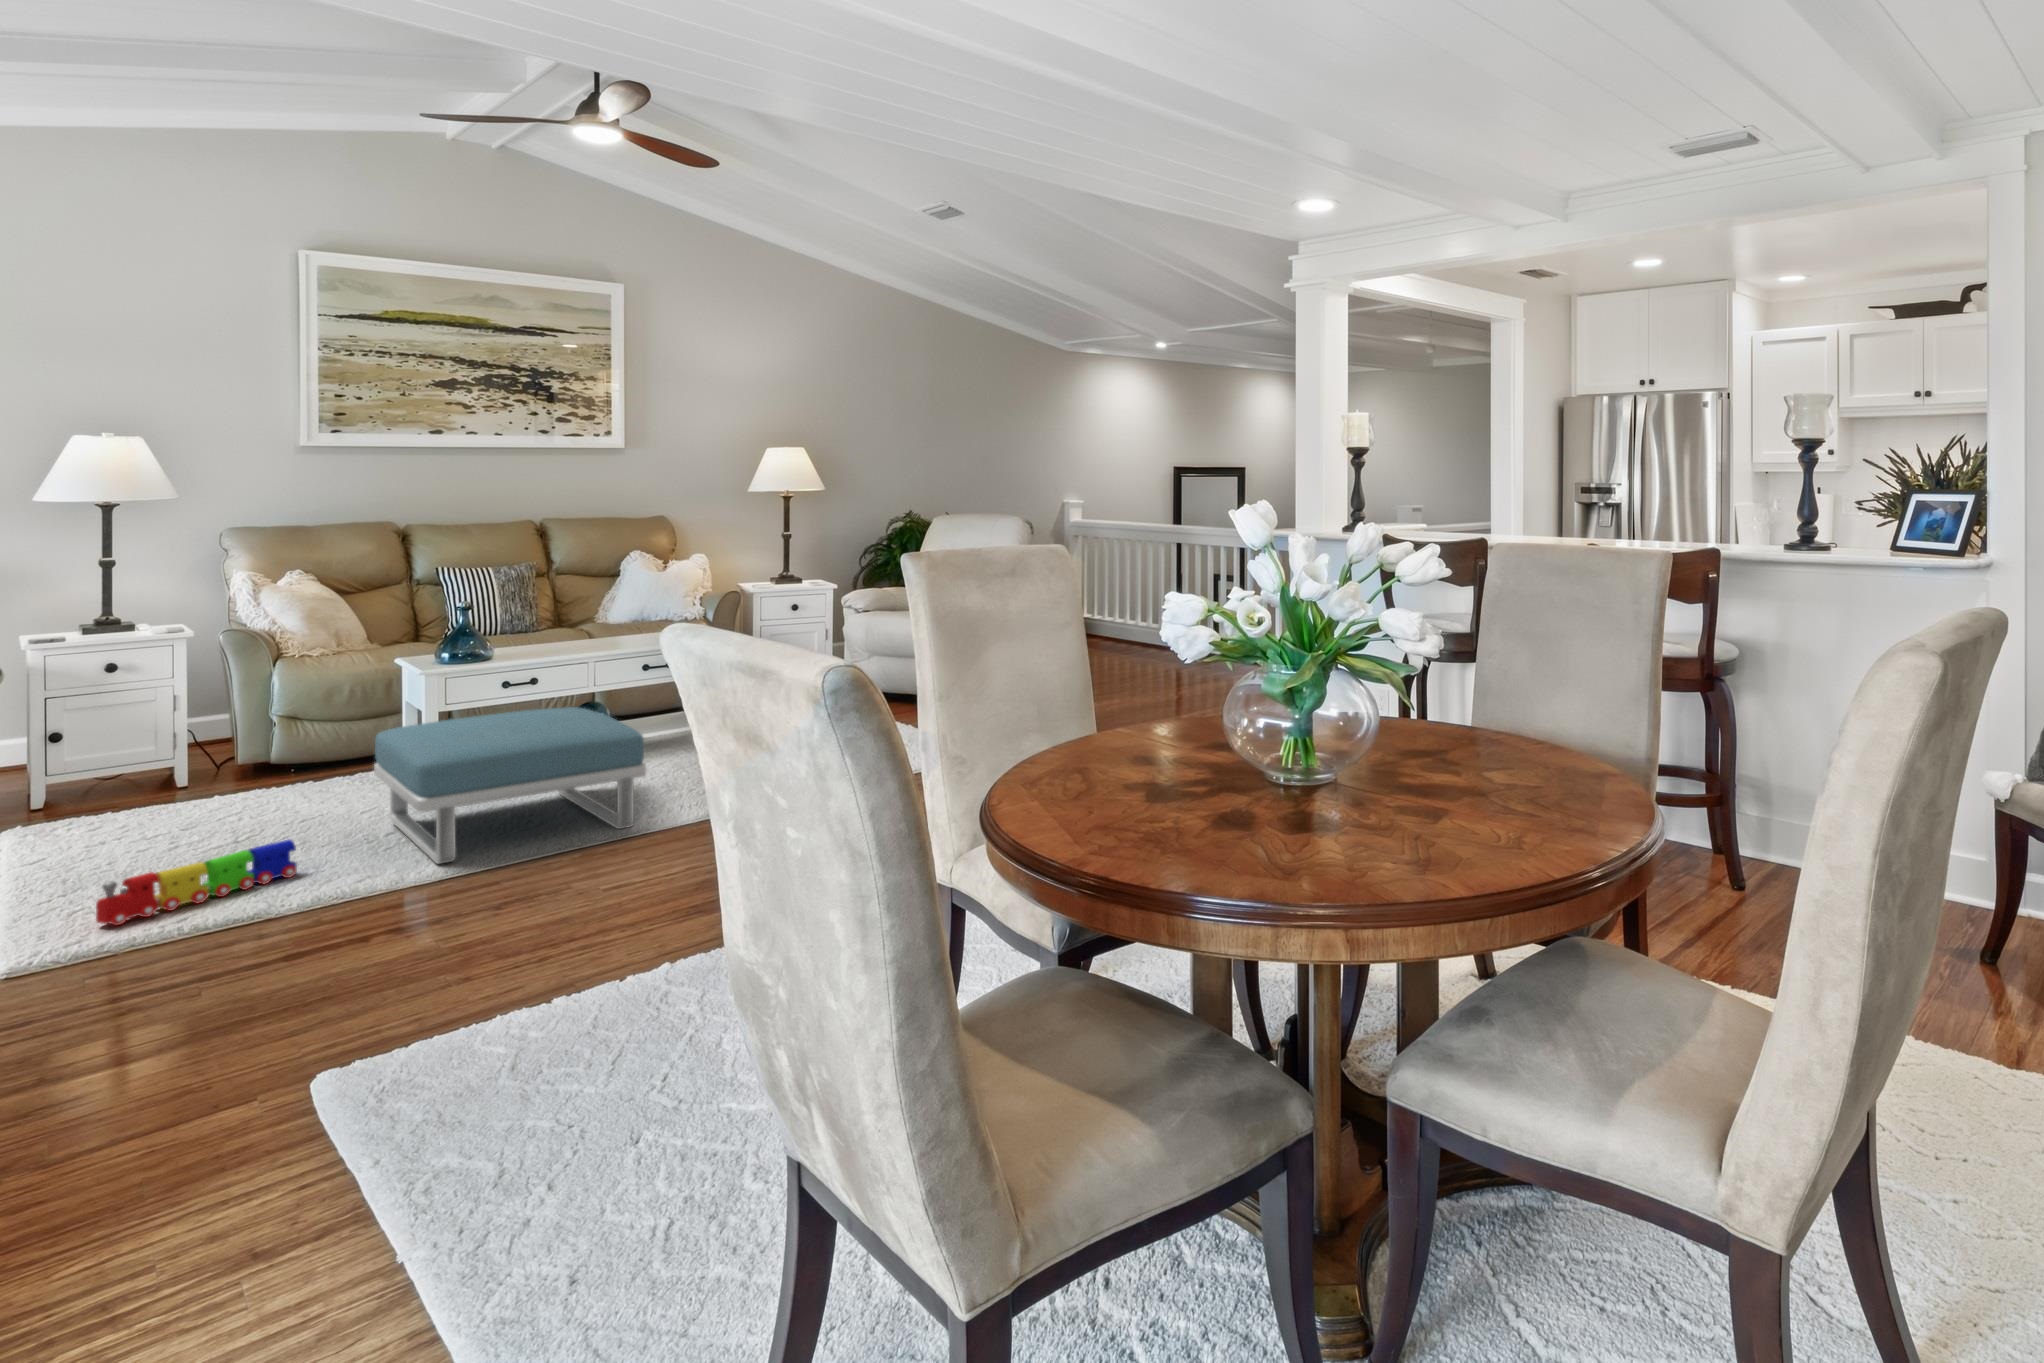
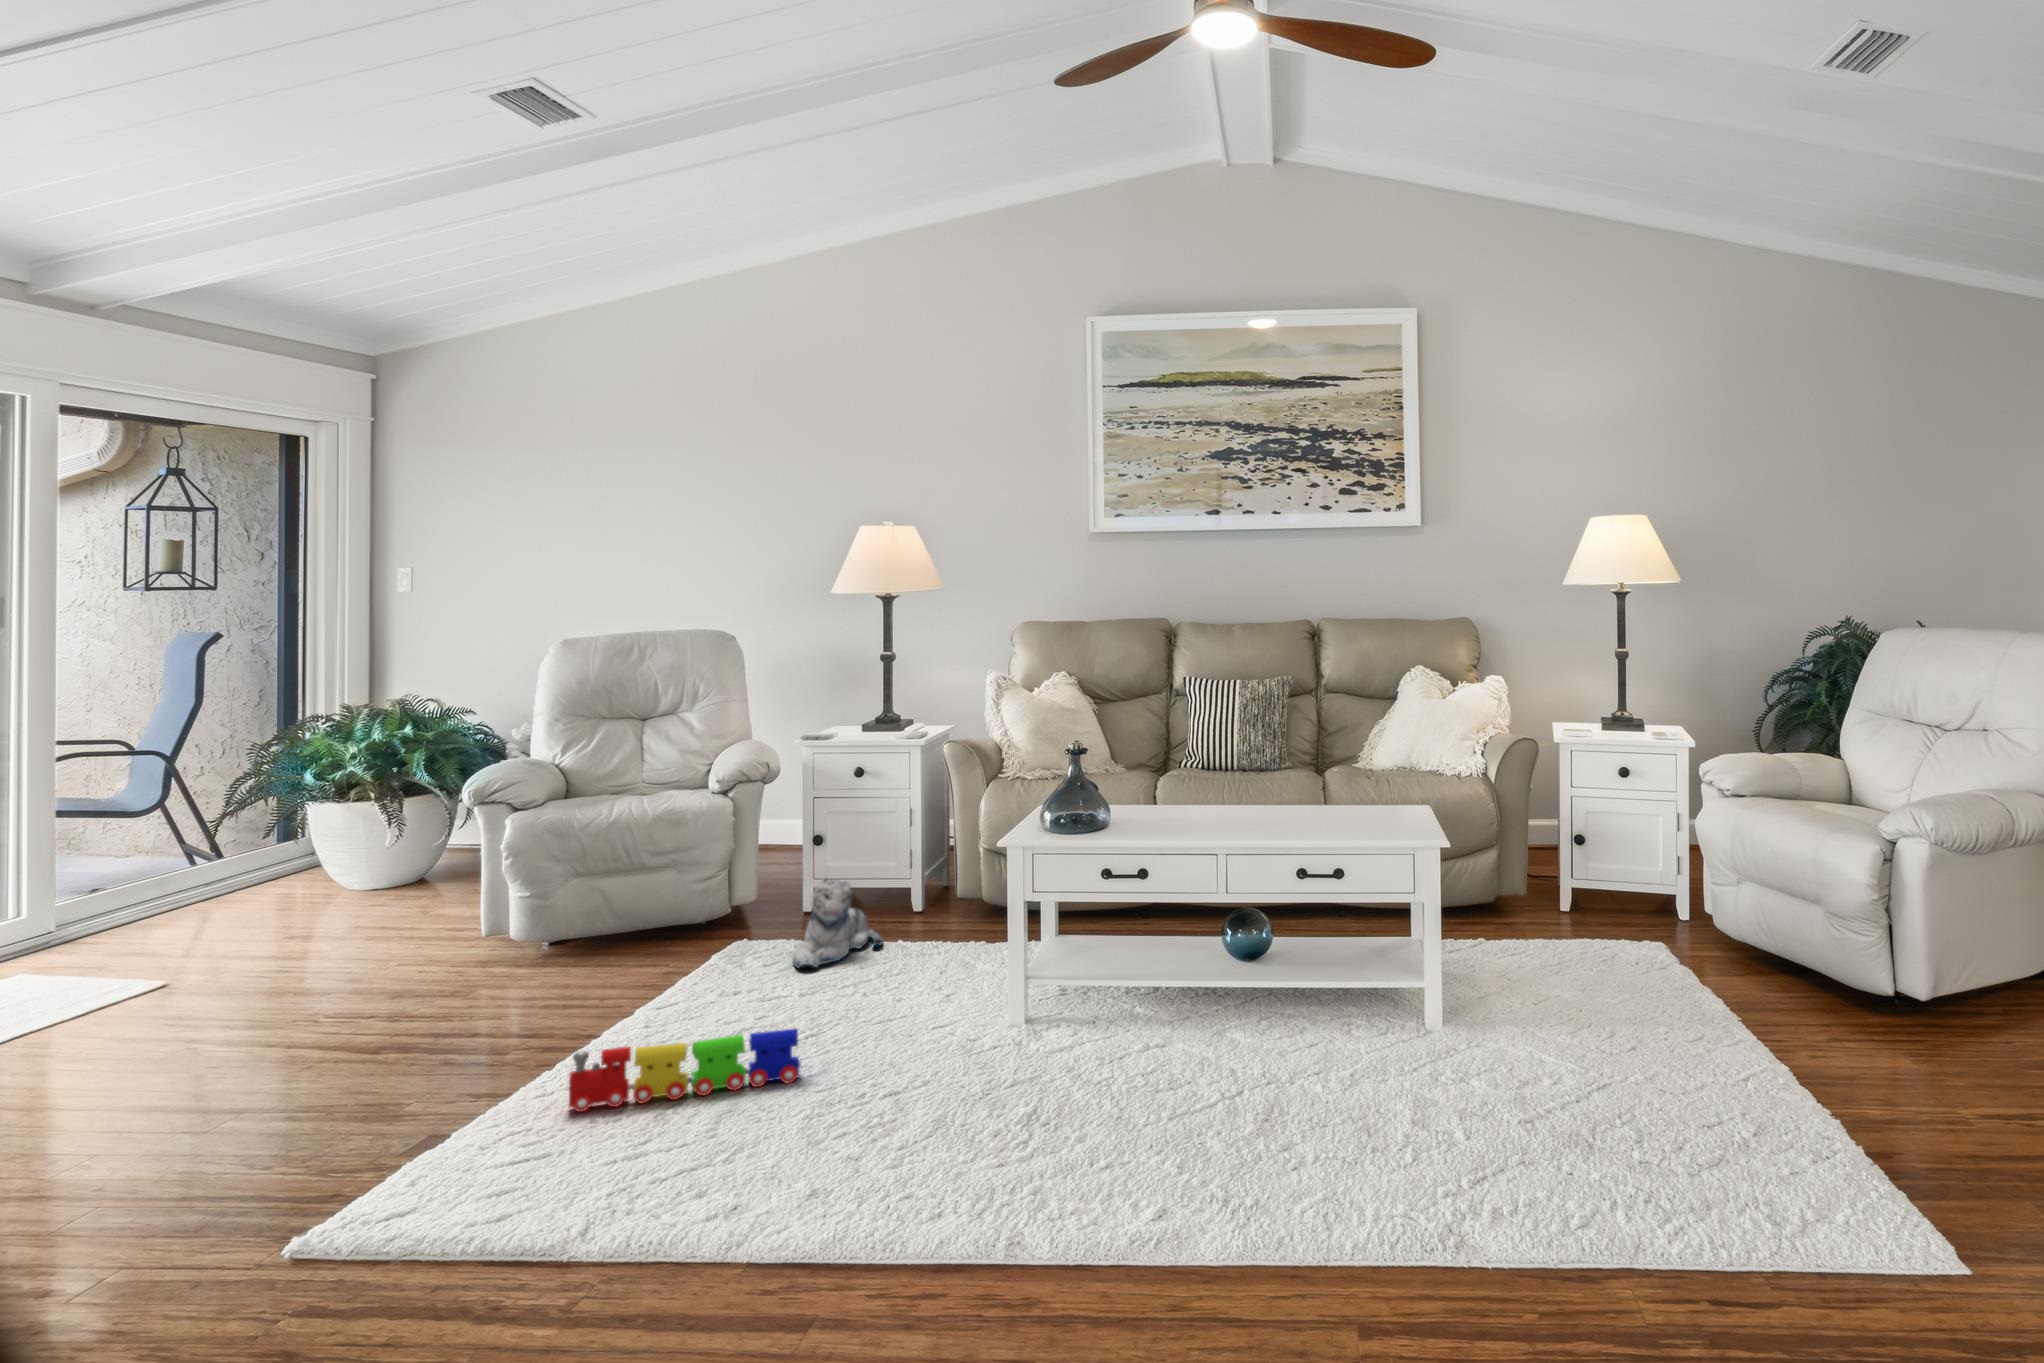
footstool: present [374,707,646,864] -> none [896,883,1218,1112]
plush toy: none [118,755,205,831] -> present [793,879,883,968]

